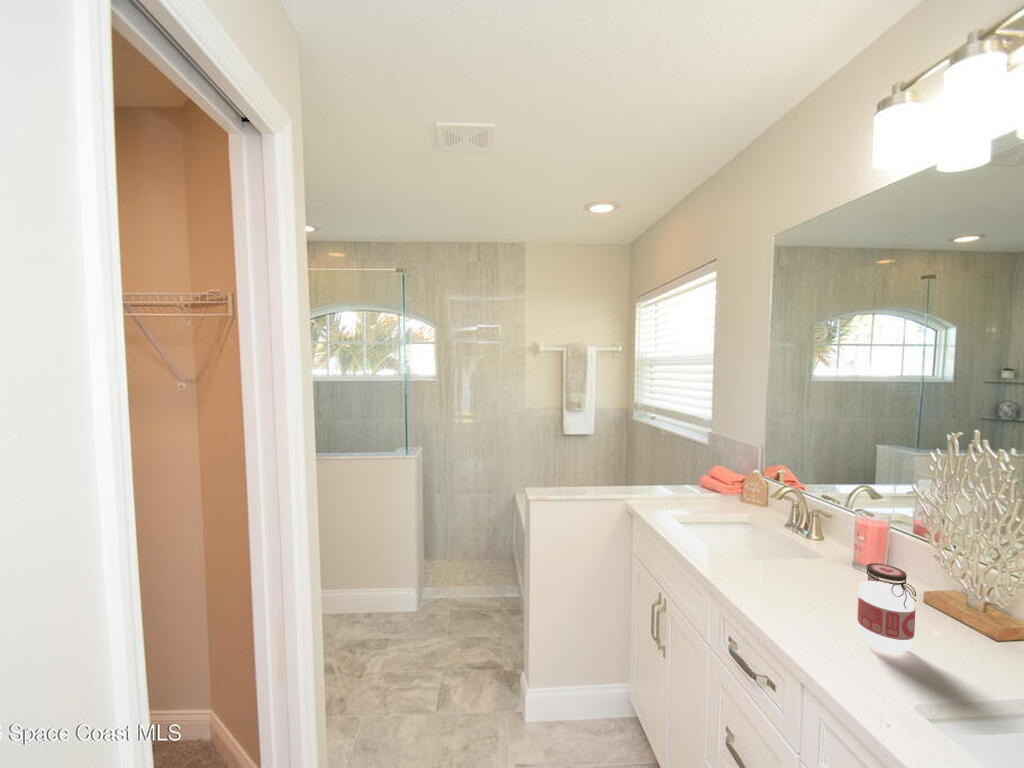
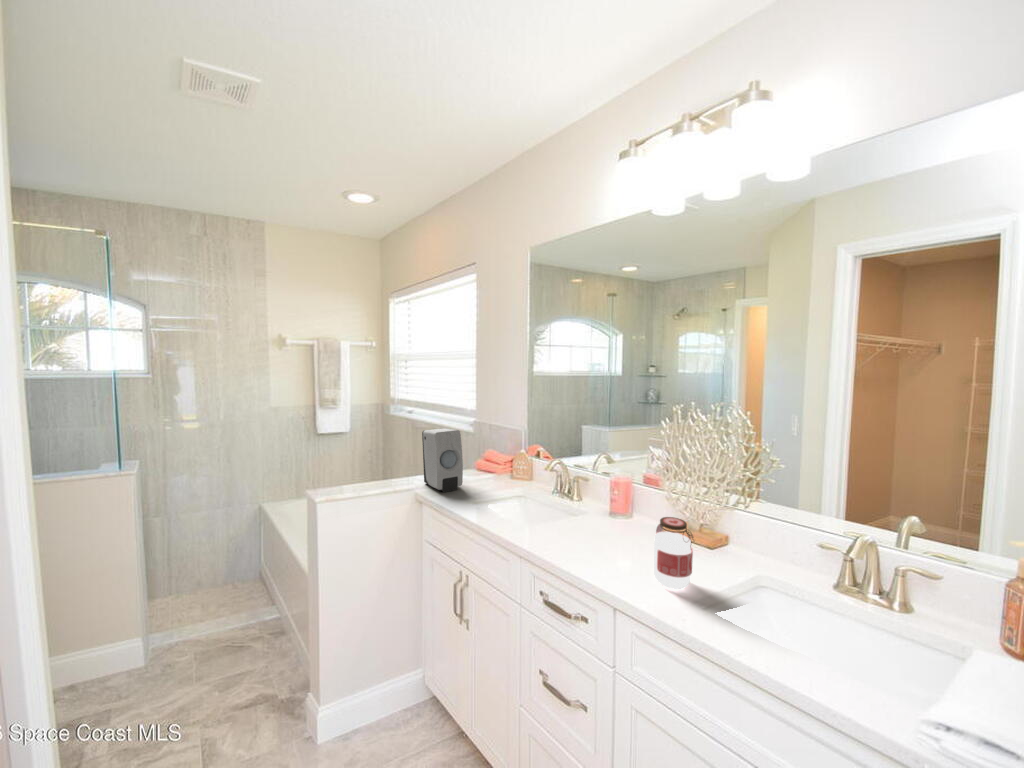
soap dispenser: none [642,437,680,501] -> present [422,428,463,492]

